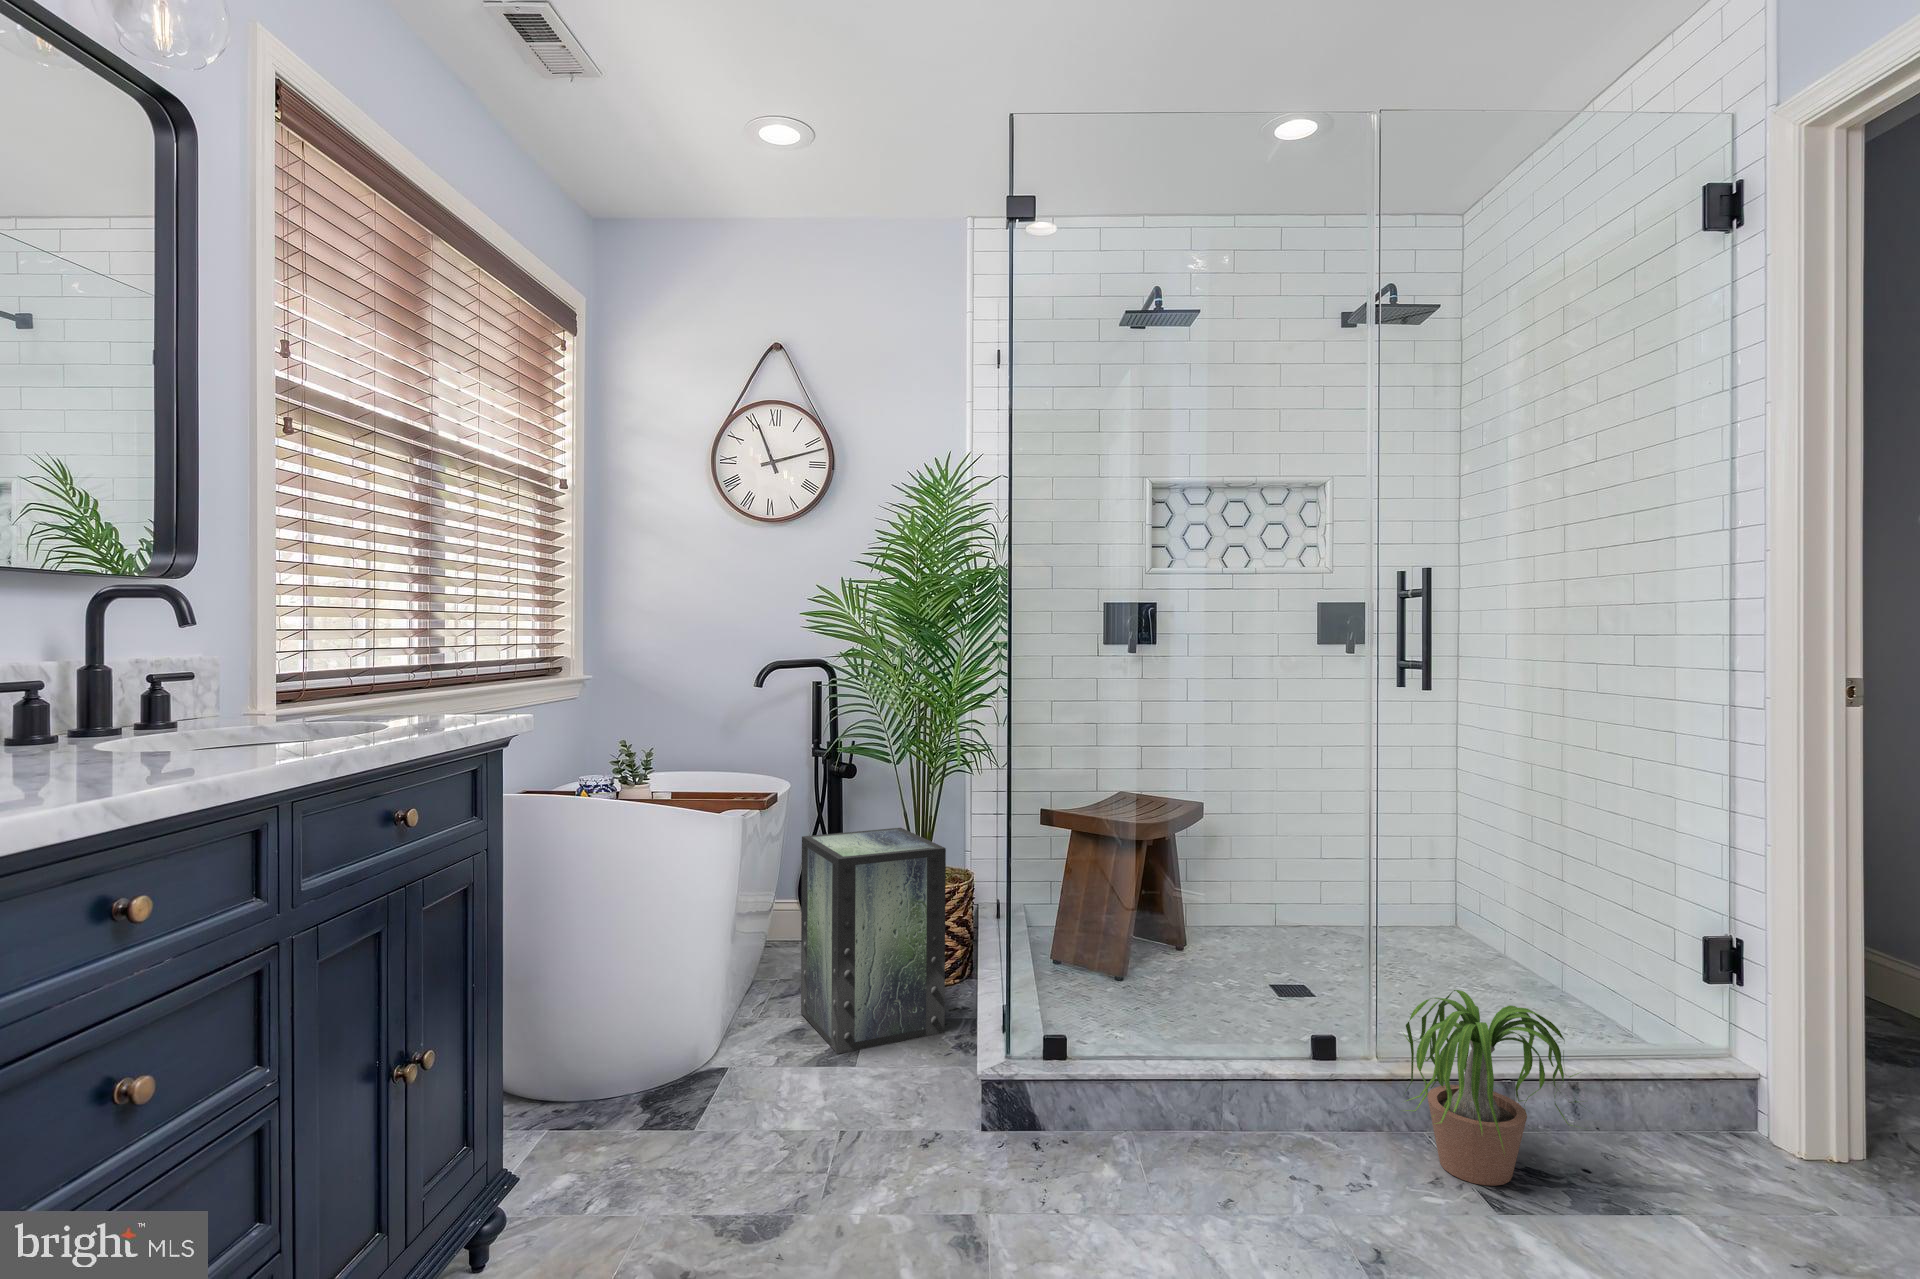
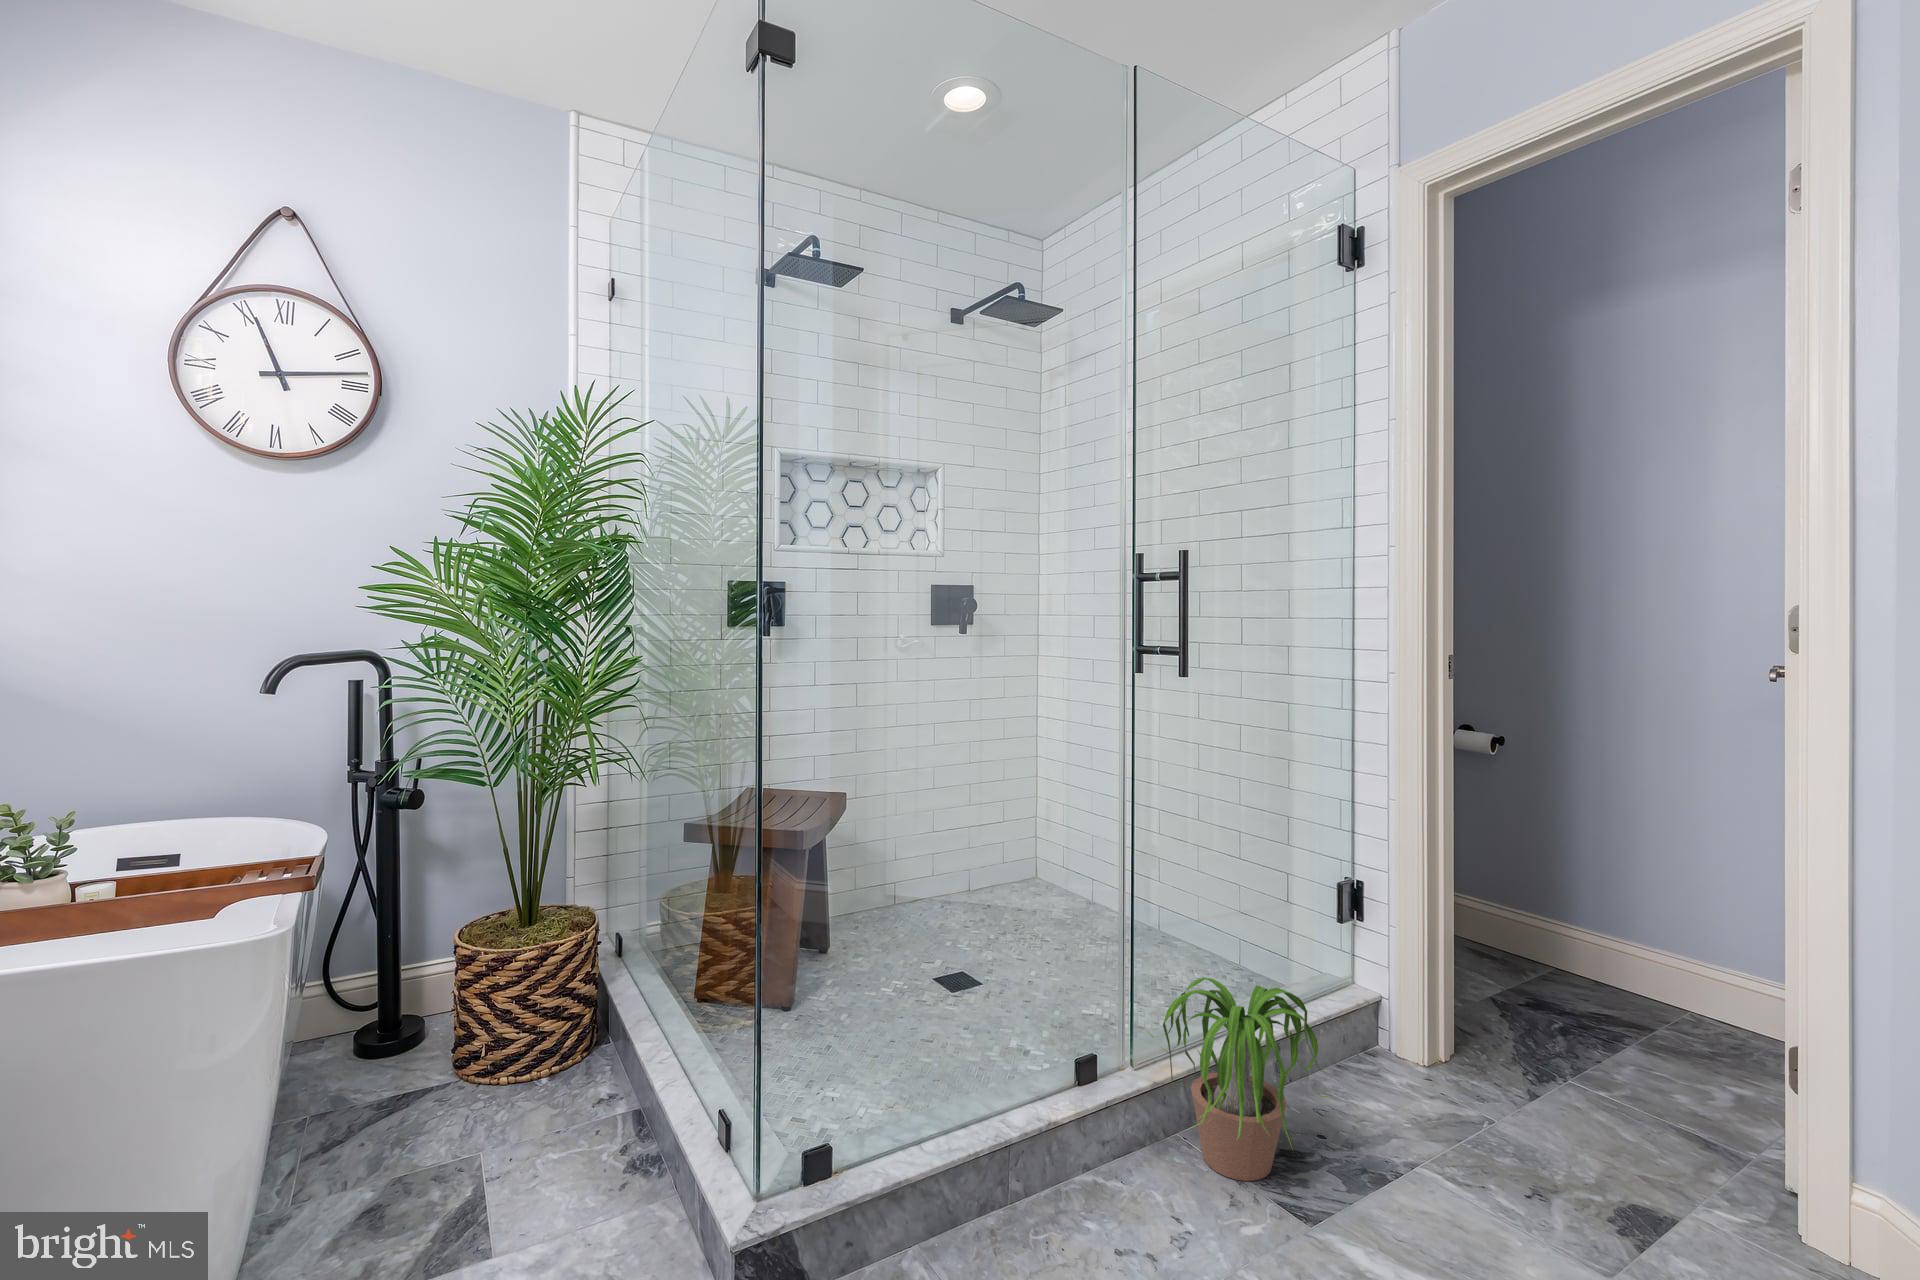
storage box: present [801,828,946,1054] -> none [356,874,597,1235]

